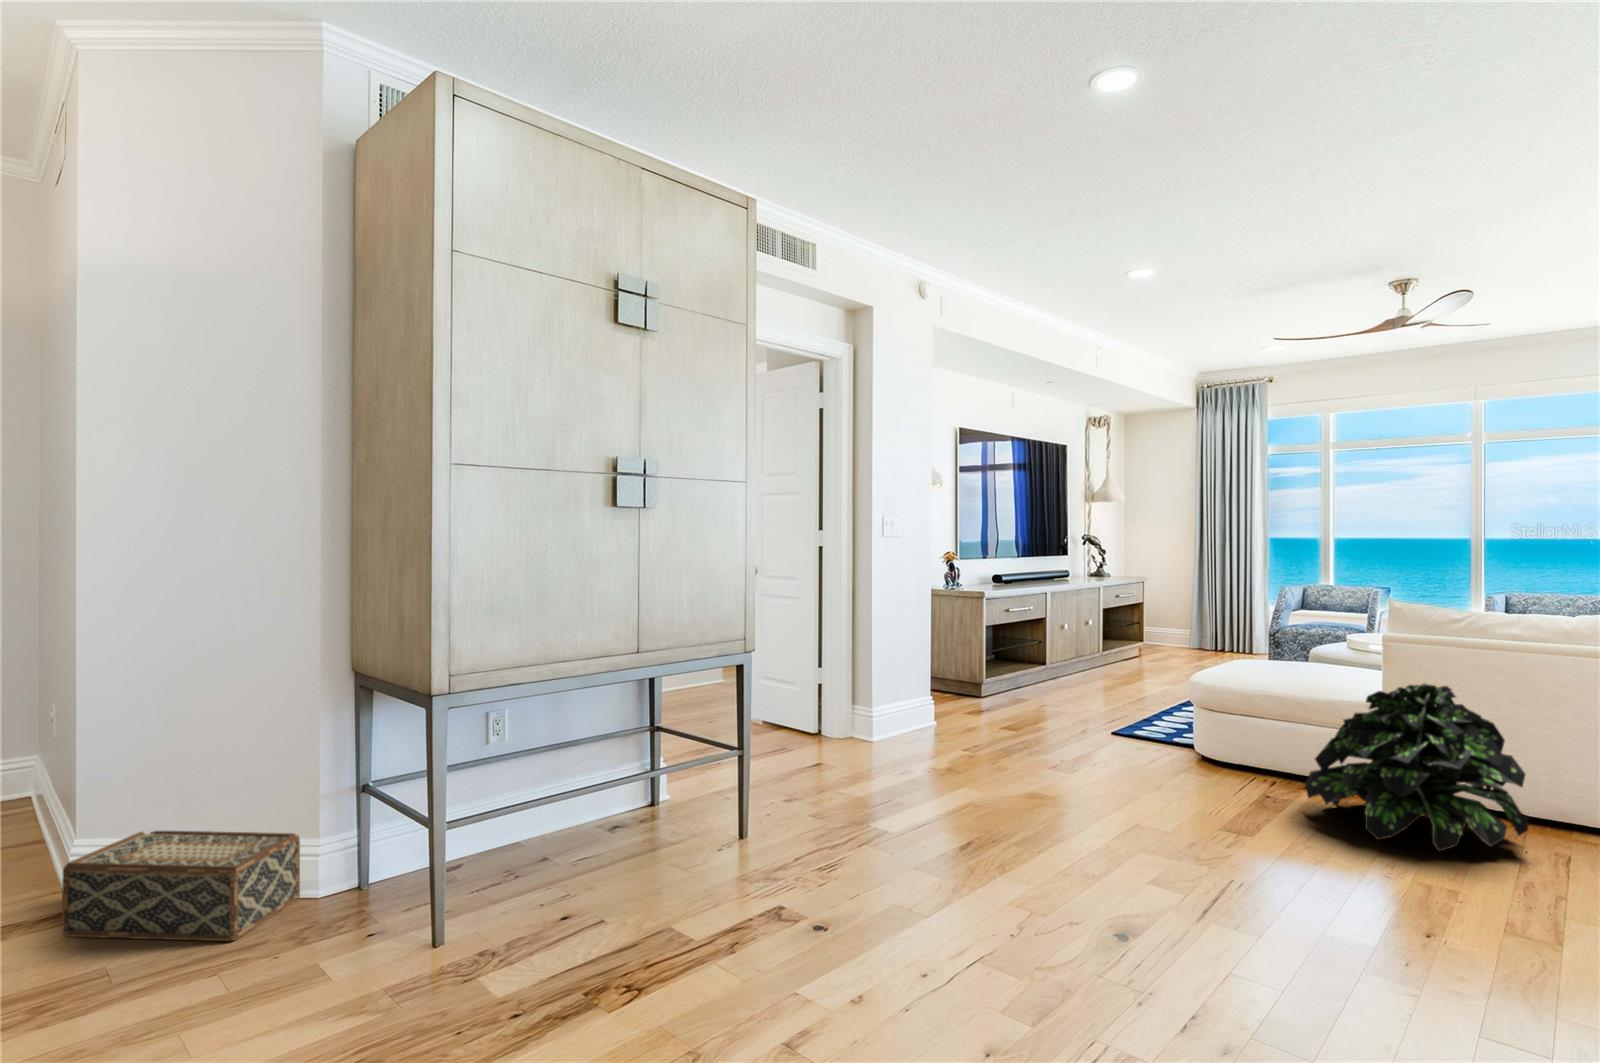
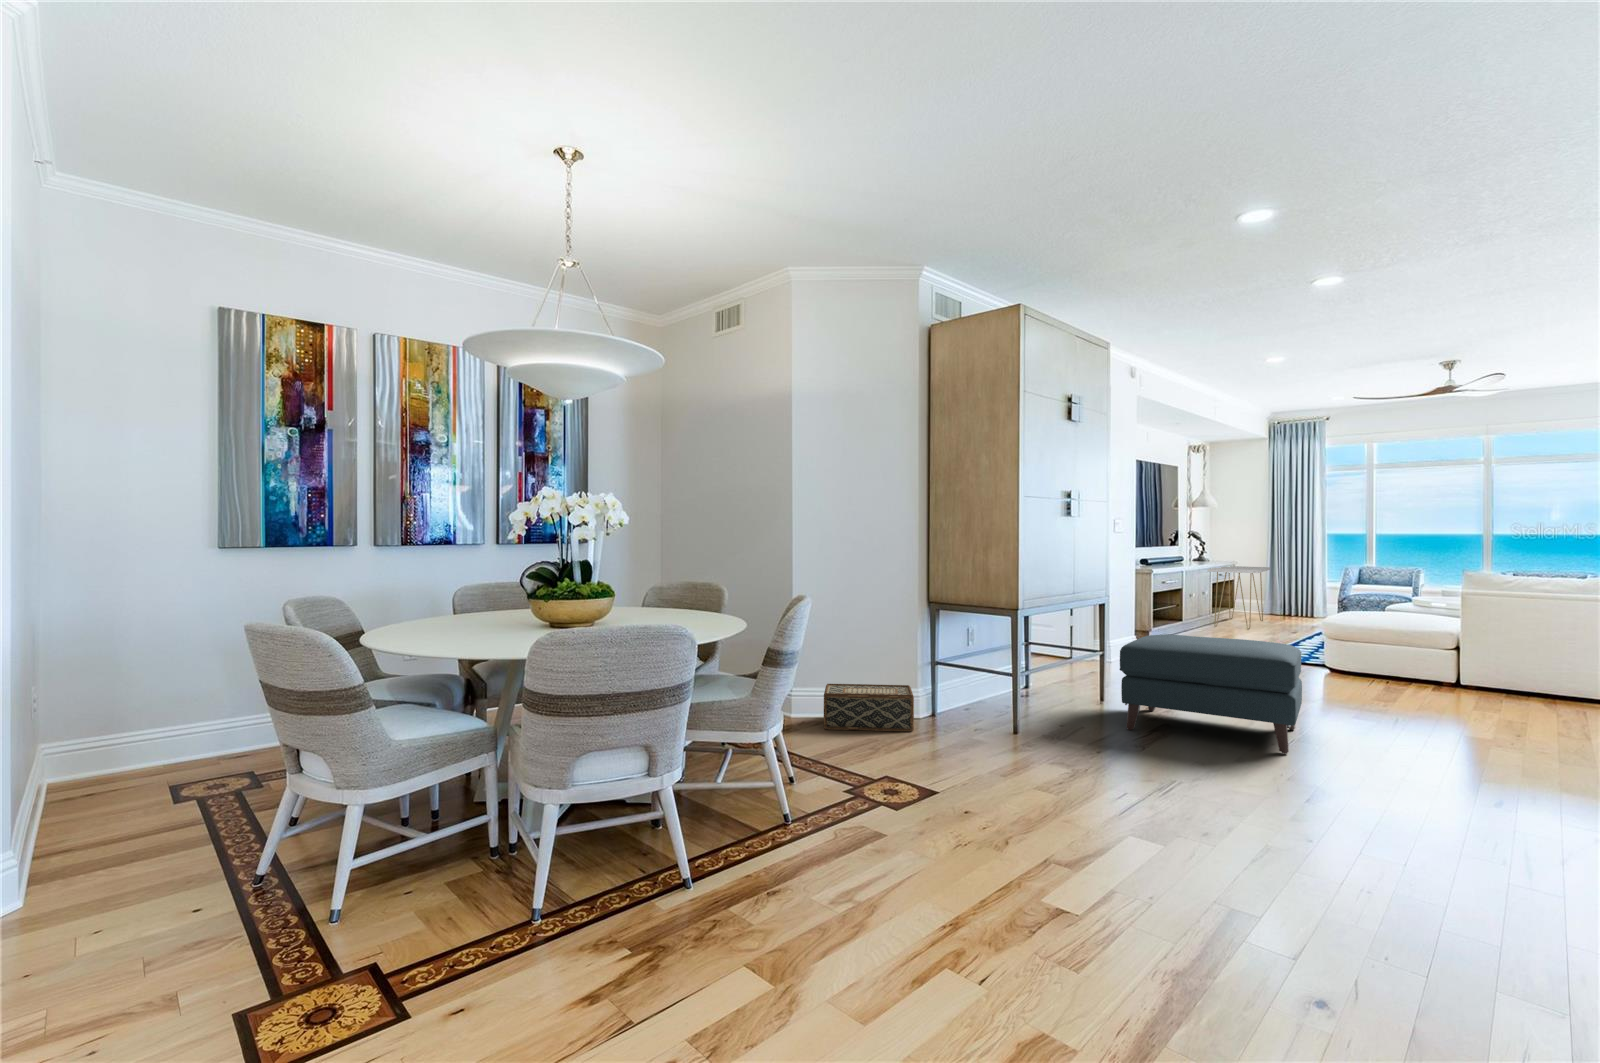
console table: none [1093,583,1188,675] -> present [1207,566,1270,629]
potted plant: present [1305,684,1529,851] -> none [1418,617,1562,708]
ottoman: none [666,728,1020,1011] -> present [1120,634,1302,754]

